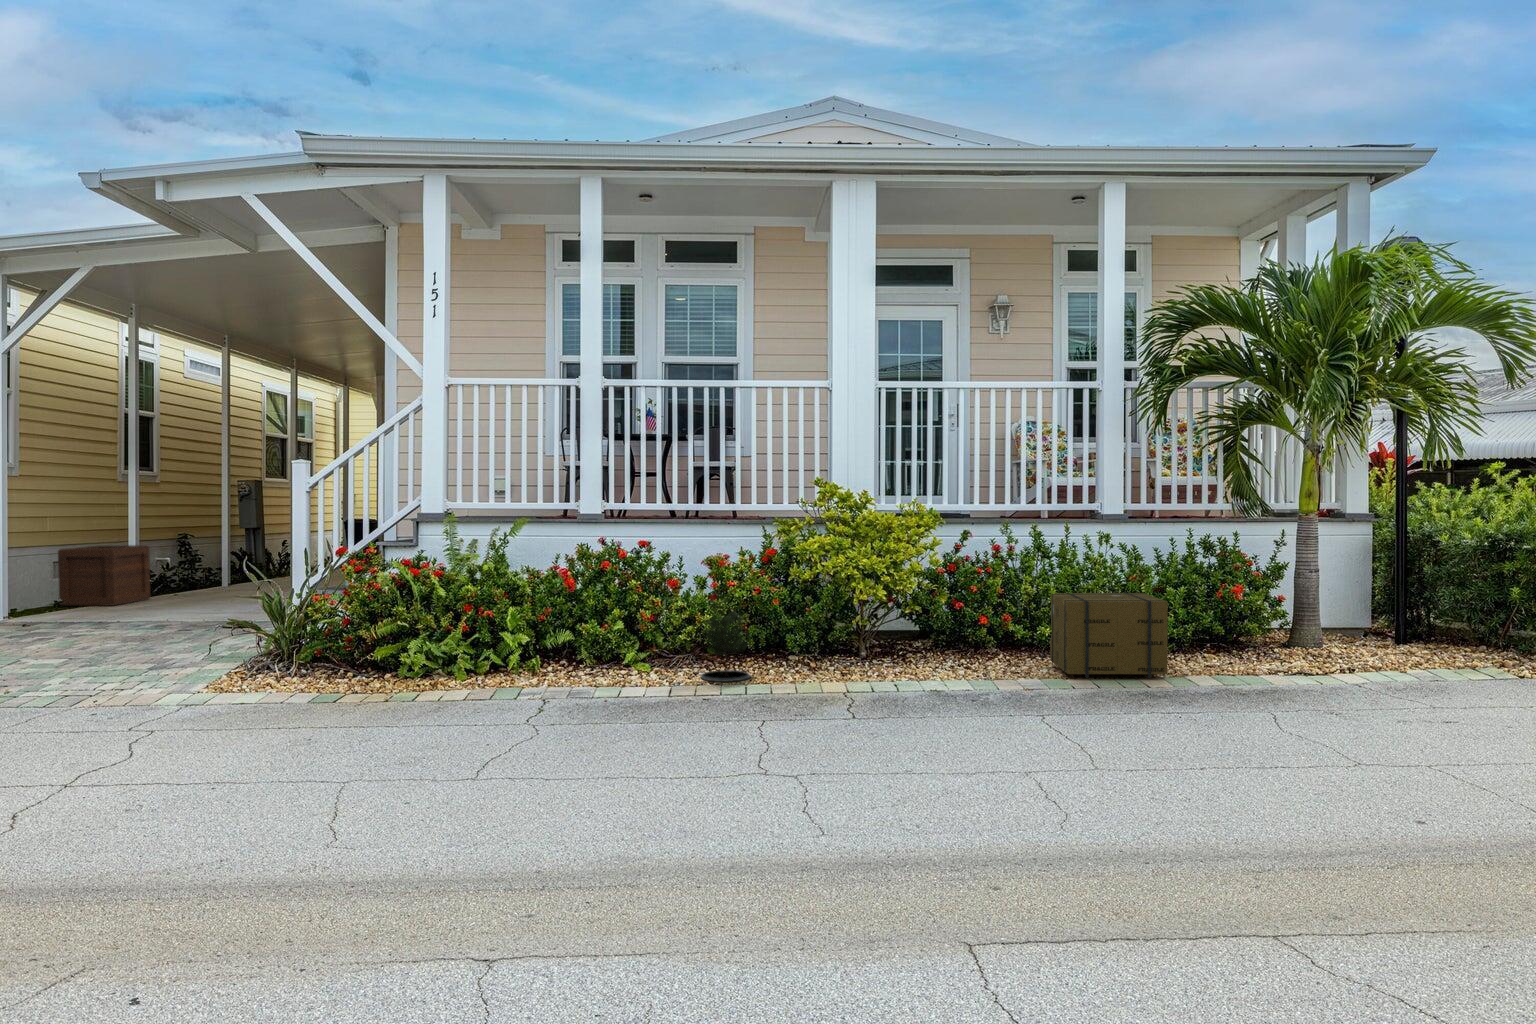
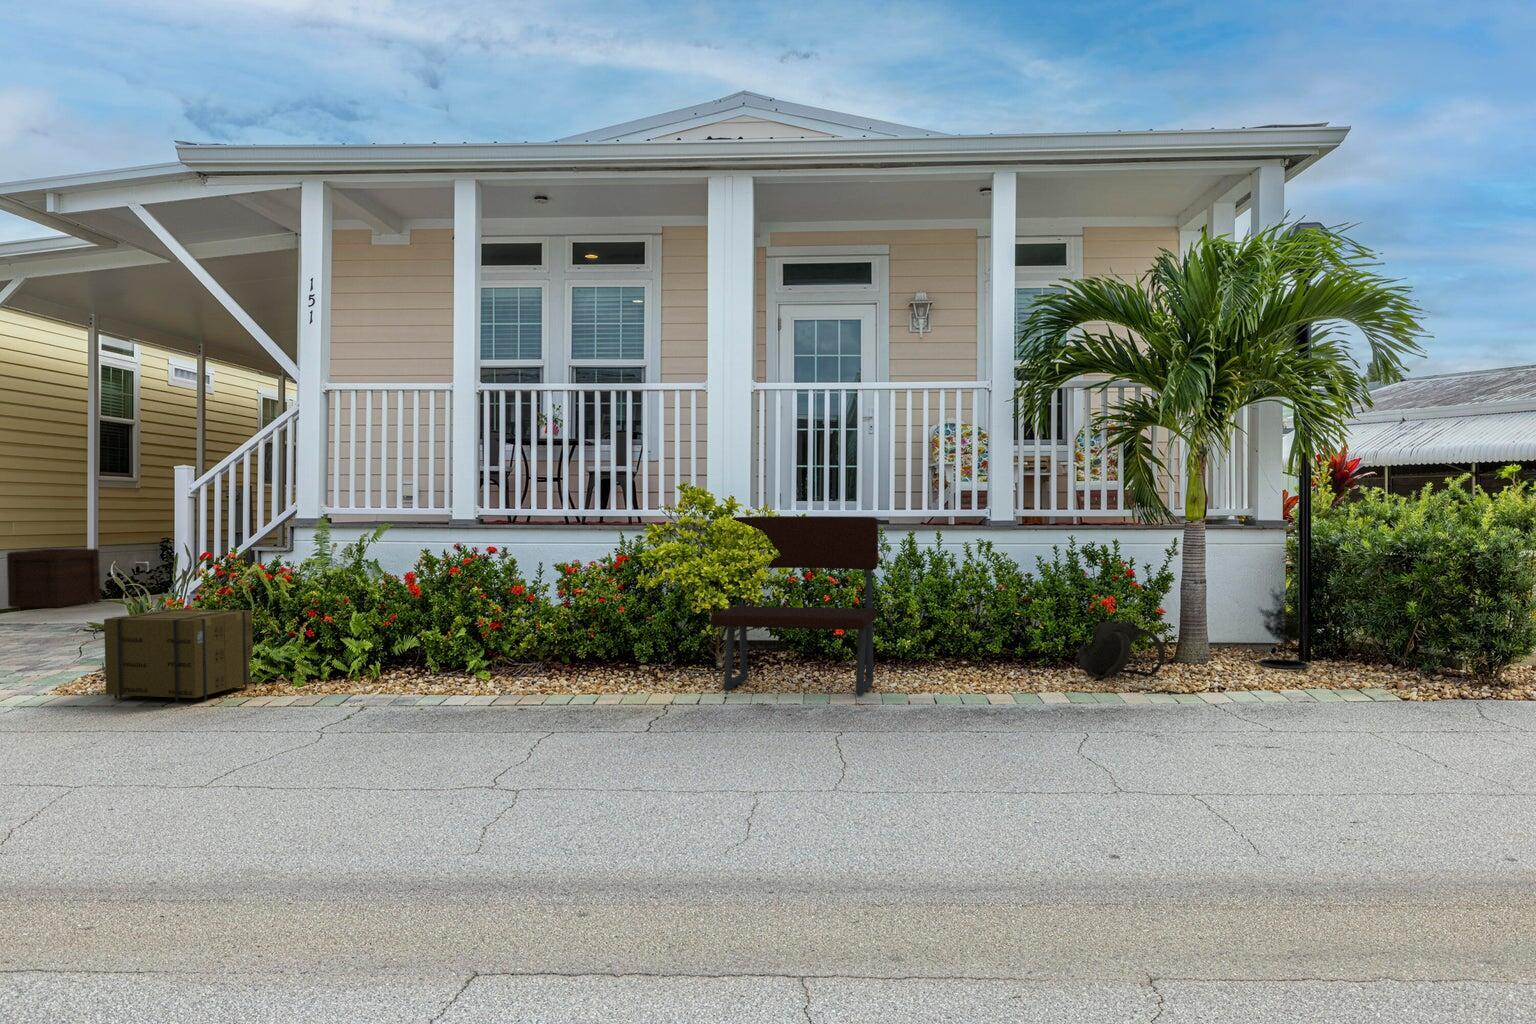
bench: none [875,510,1029,682] -> present [711,516,878,696]
potted tree: present [701,590,751,682] -> present [1258,589,1309,669]
cardboard box: present [1050,592,1168,678] -> present [104,609,254,701]
backpack: none [1199,608,1291,666] -> present [1076,622,1165,681]

